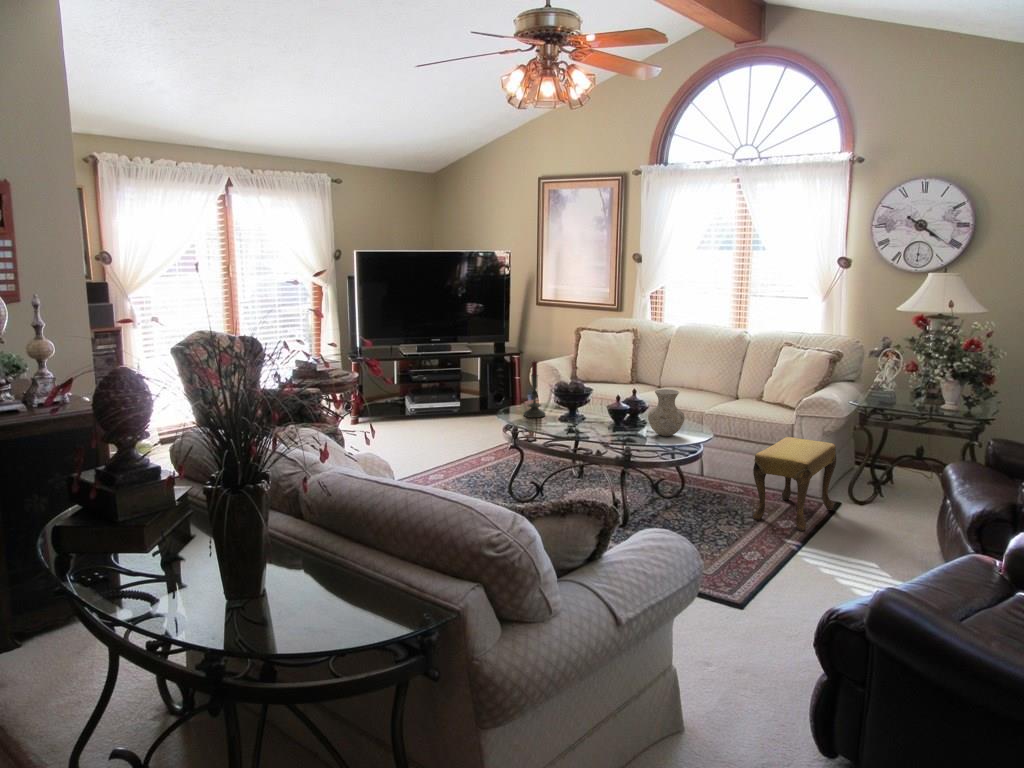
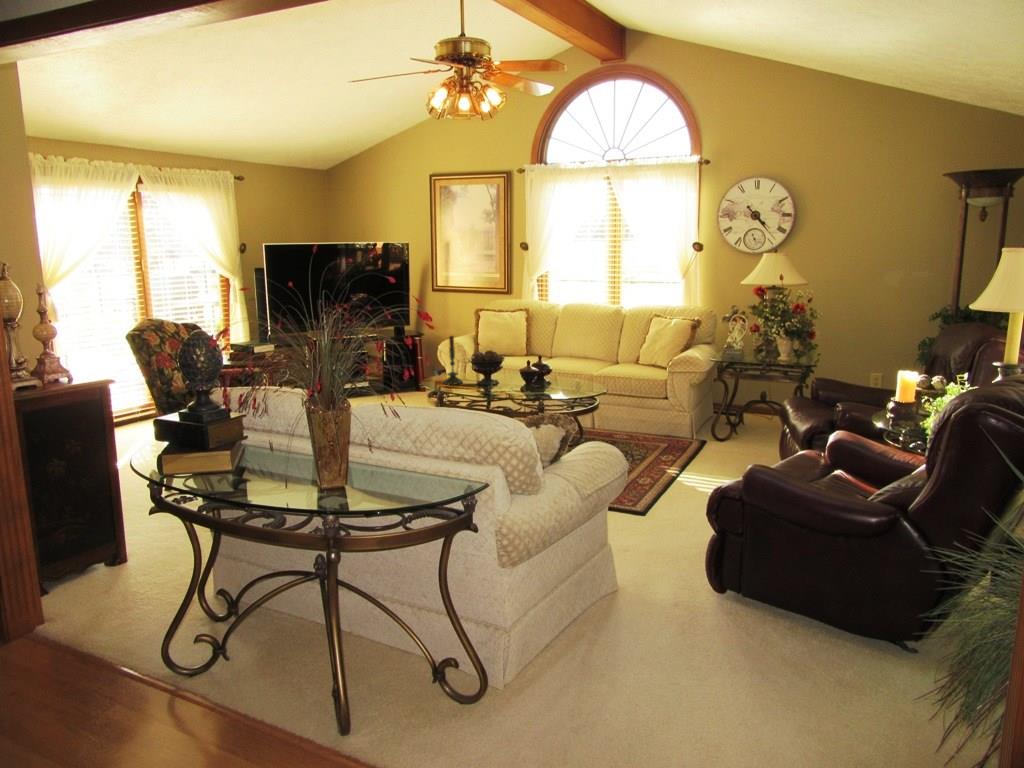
vase: present [648,389,684,436] -> none [552,353,582,392]
footstool: present [753,437,836,531] -> none [639,389,701,462]

